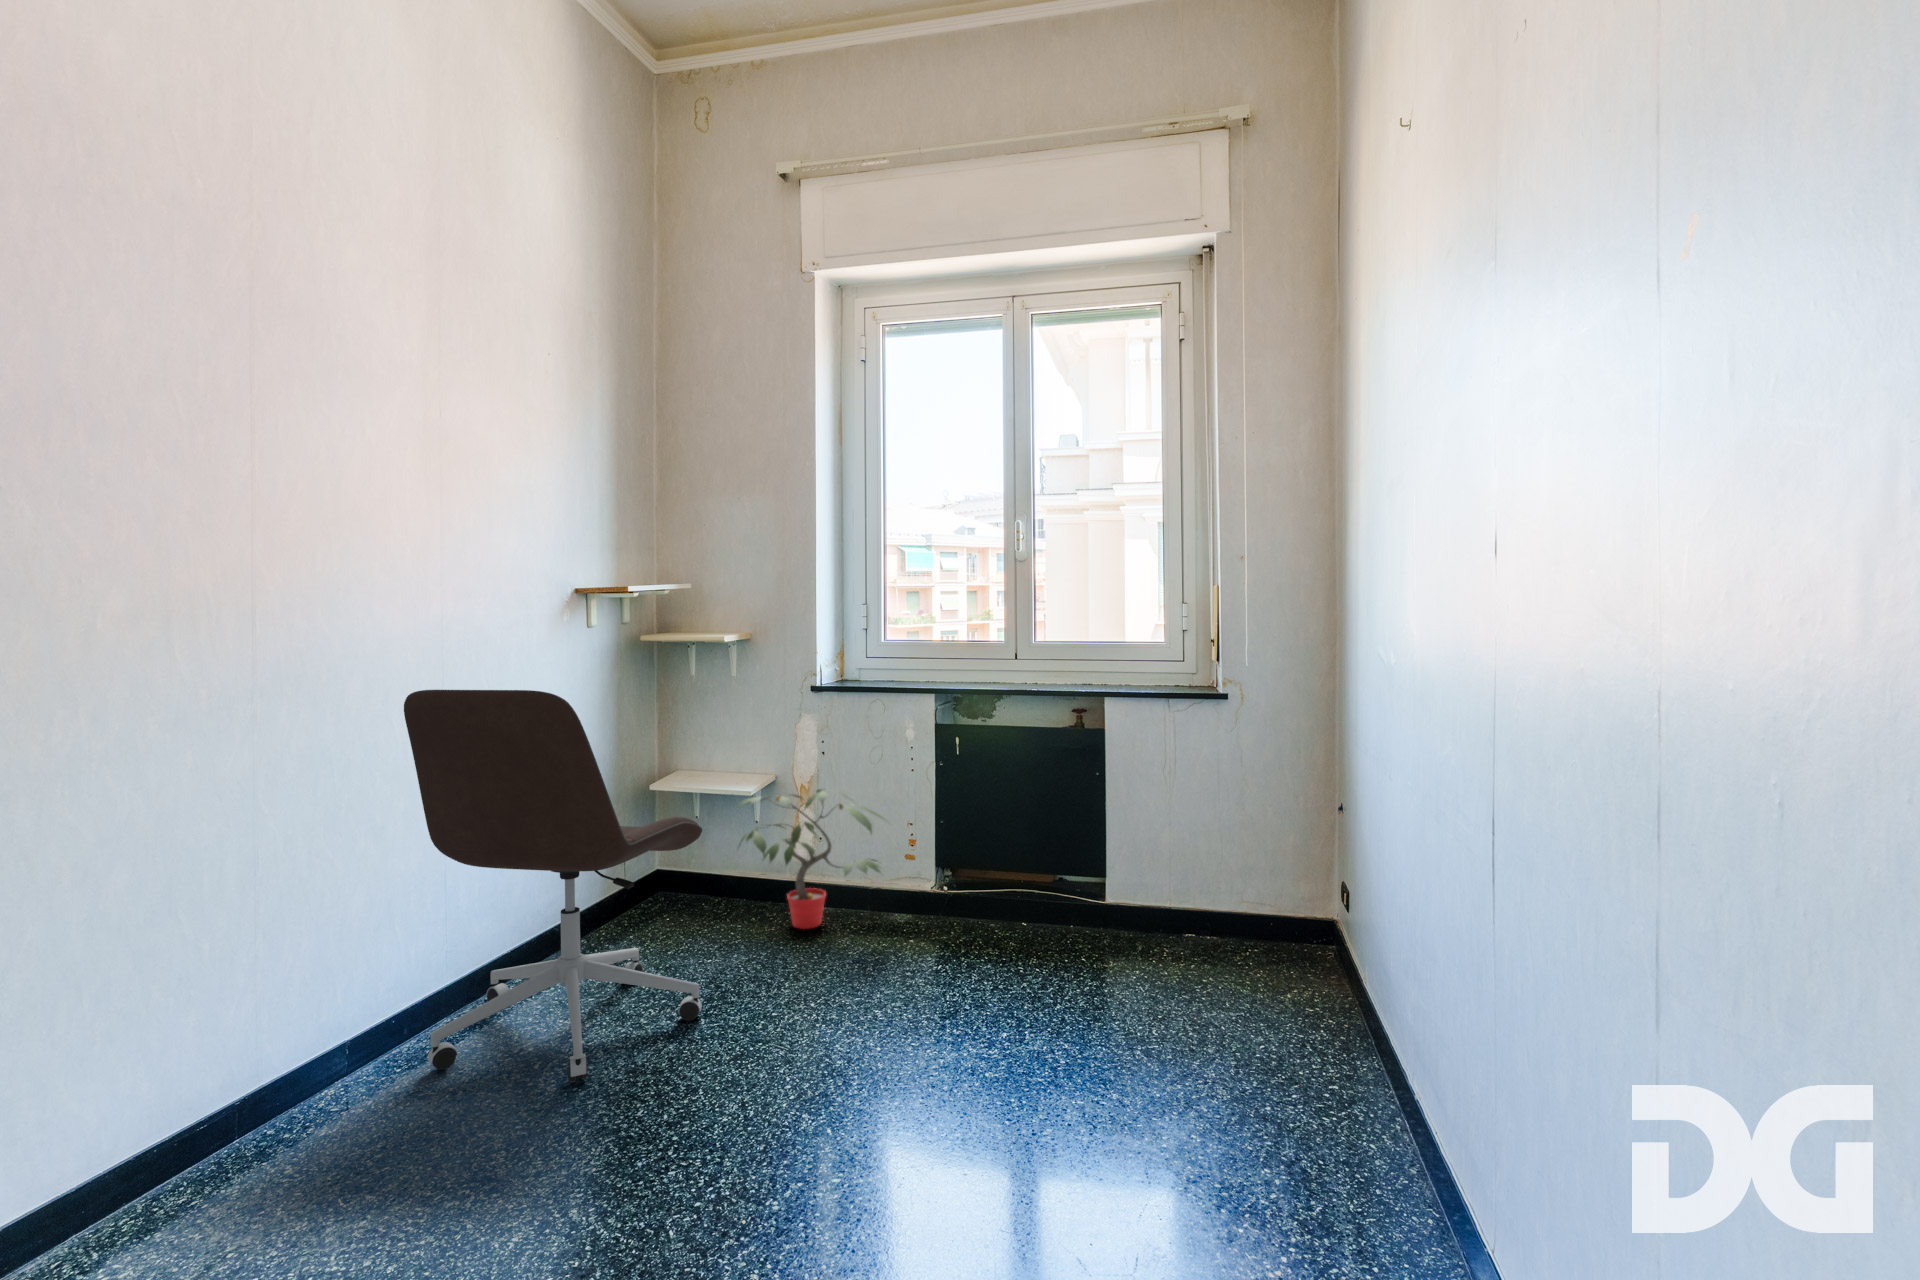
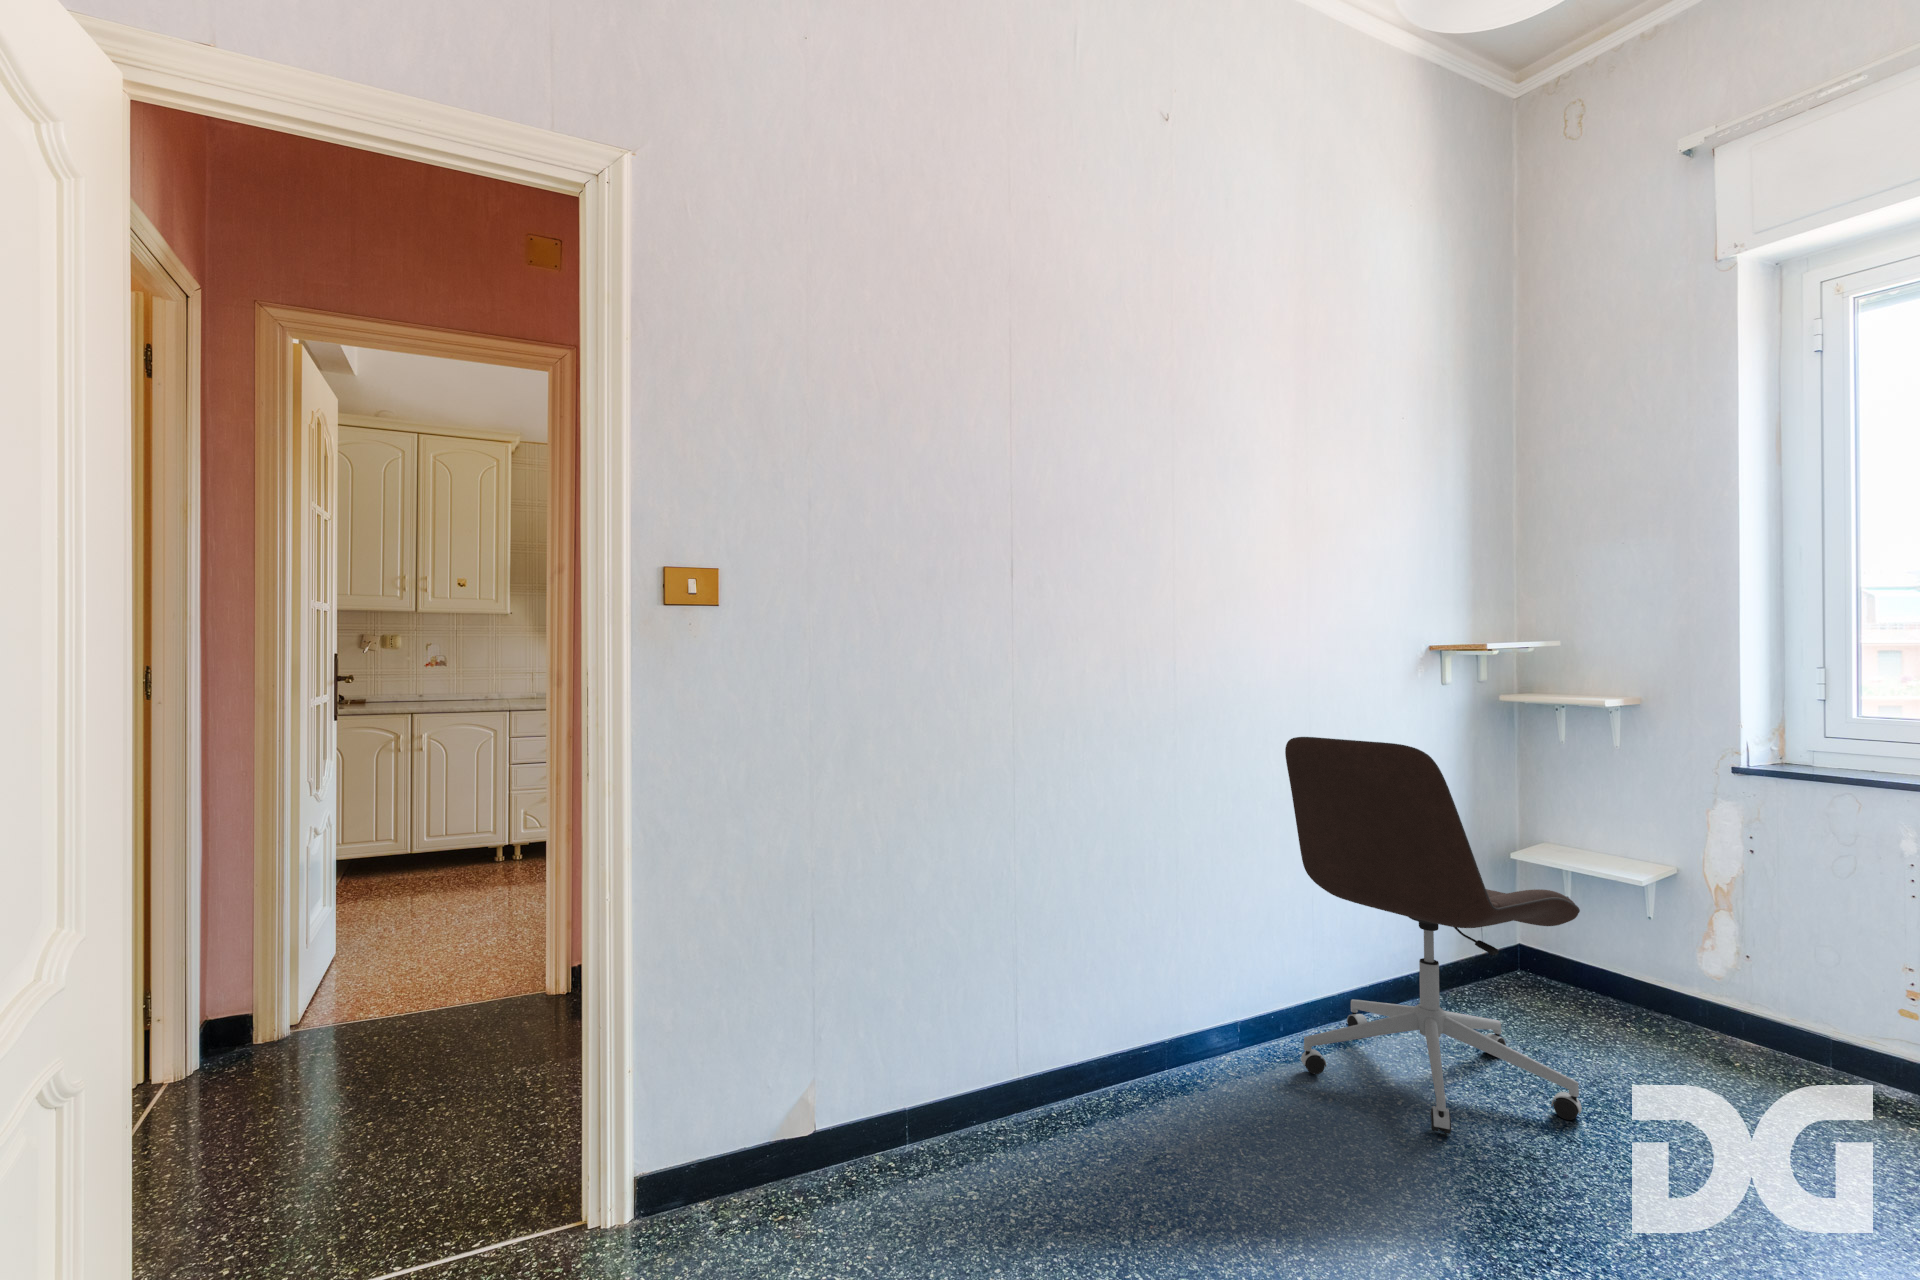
potted plant: present [735,789,885,929] -> none [1617,886,1891,1067]

